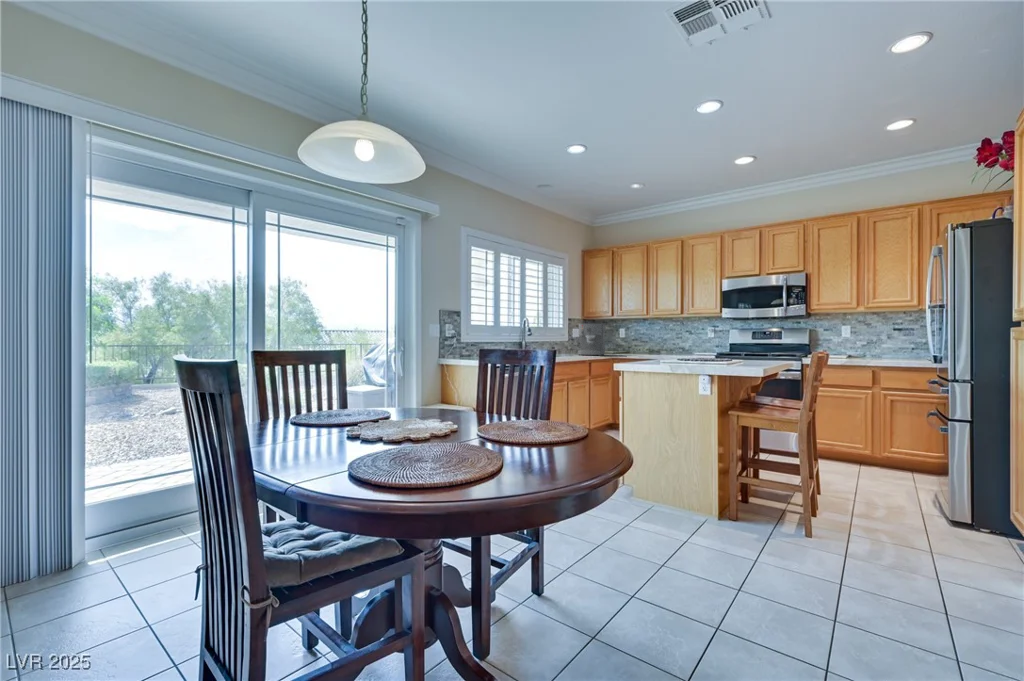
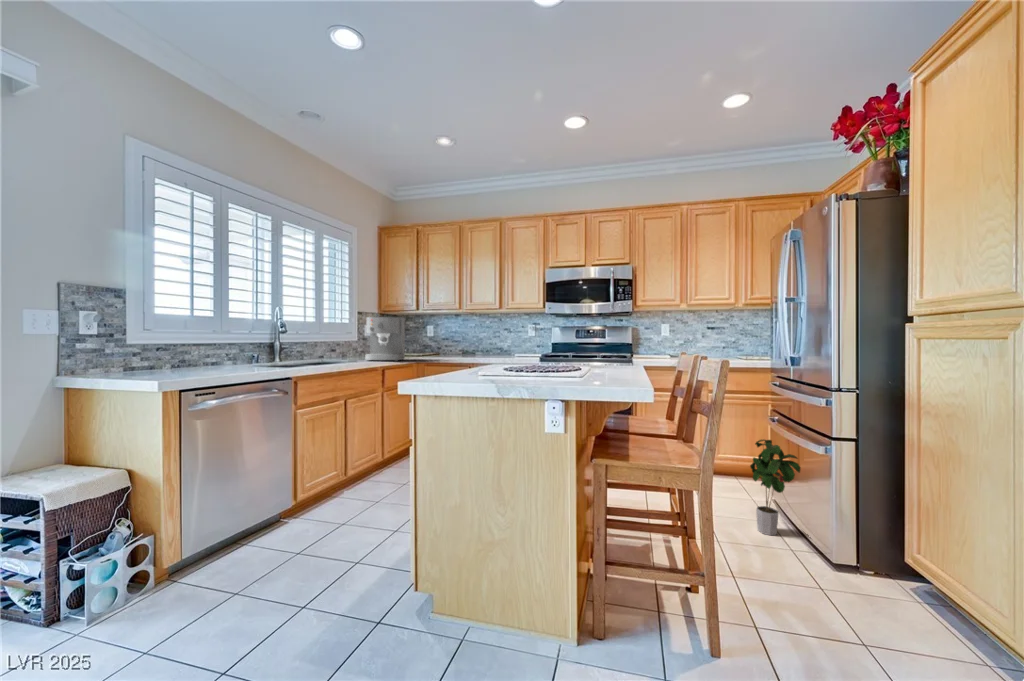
potted plant: none [897,424,931,501] -> present [750,439,800,535]

